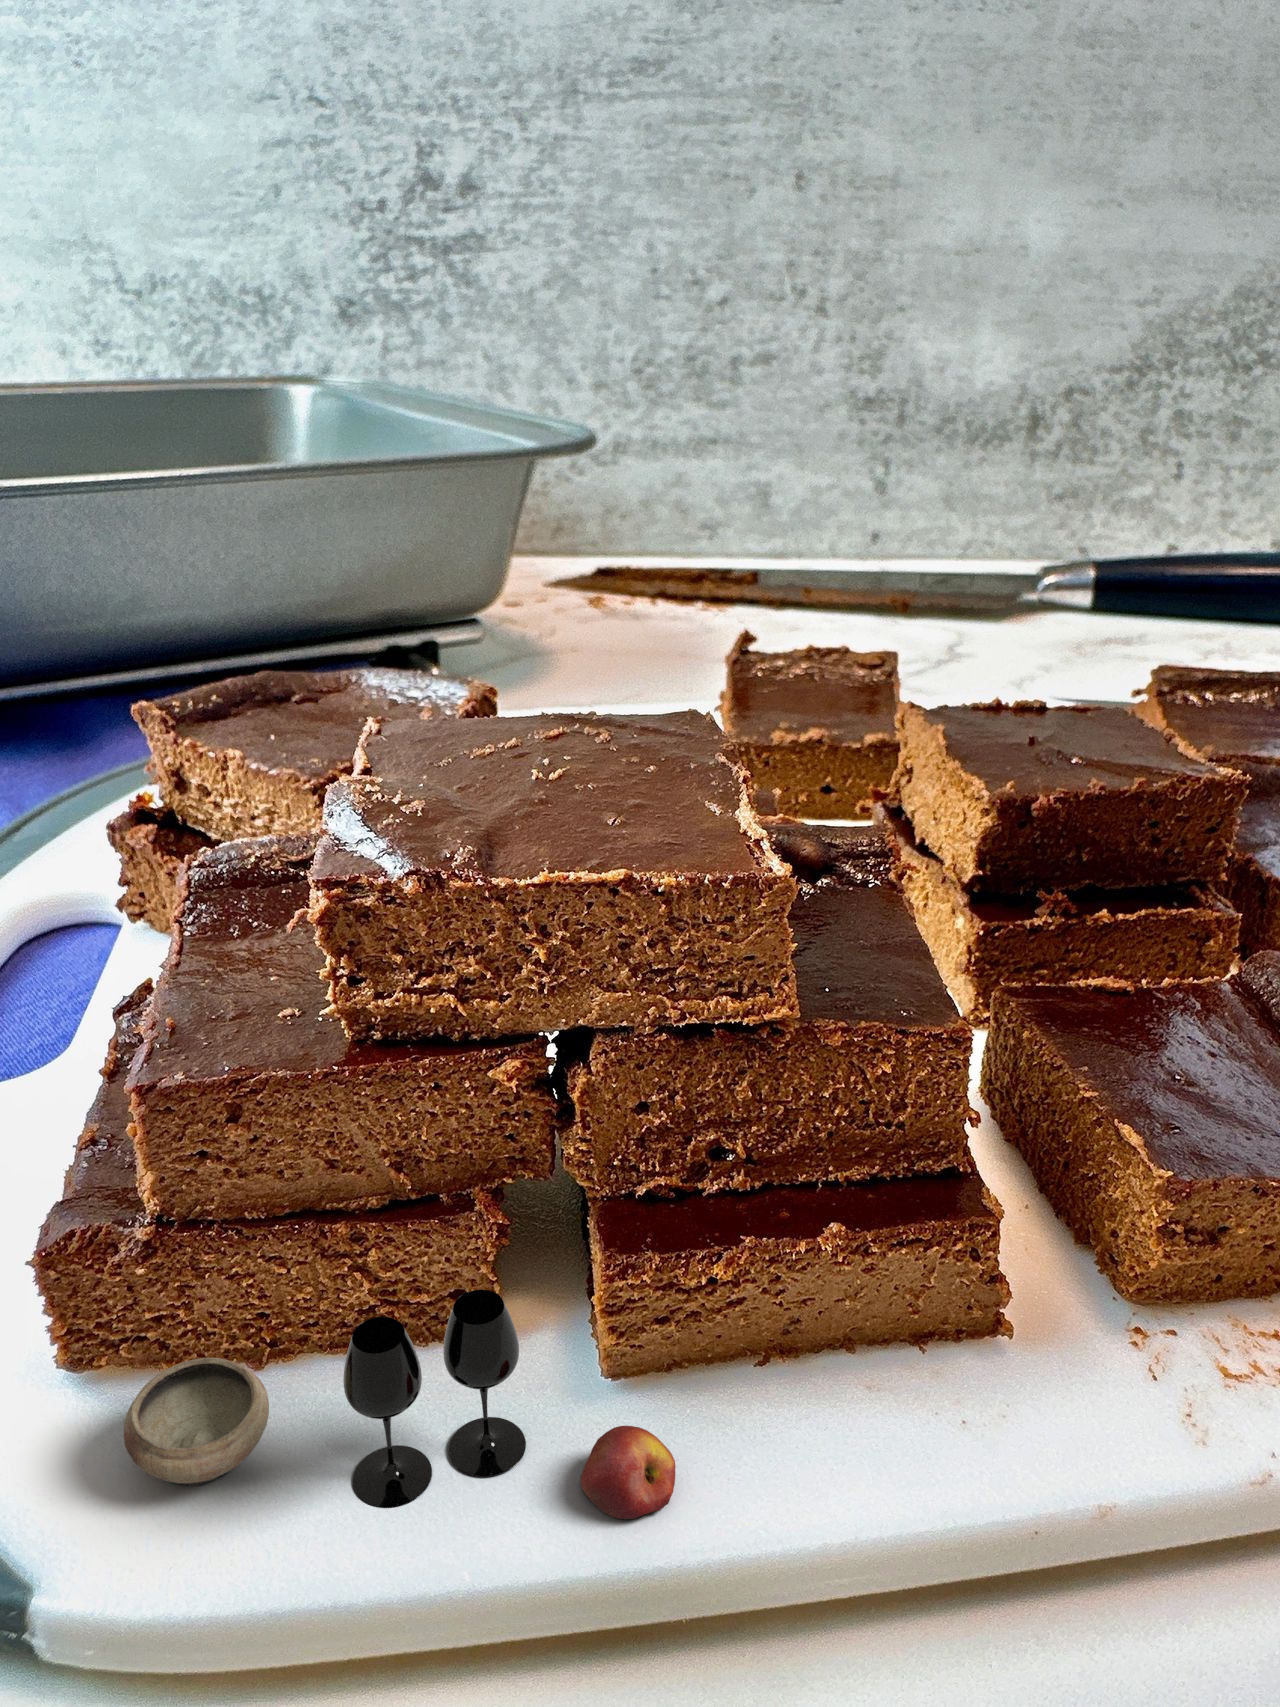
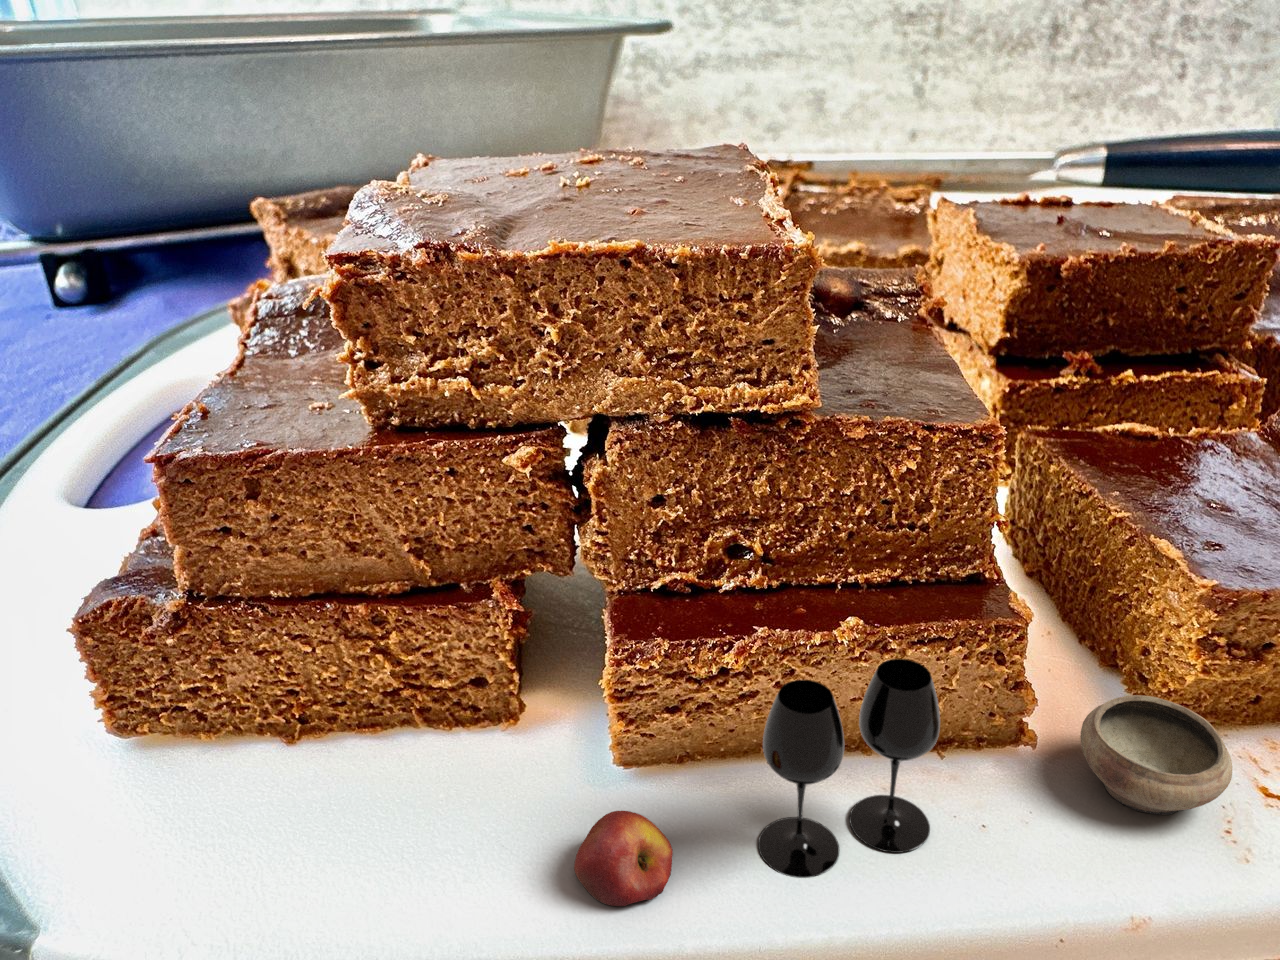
wine glass: present [343,1290,526,1508] -> present [758,659,940,878]
ceramic bowl: present [124,1358,269,1486] -> present [1080,695,1232,815]

